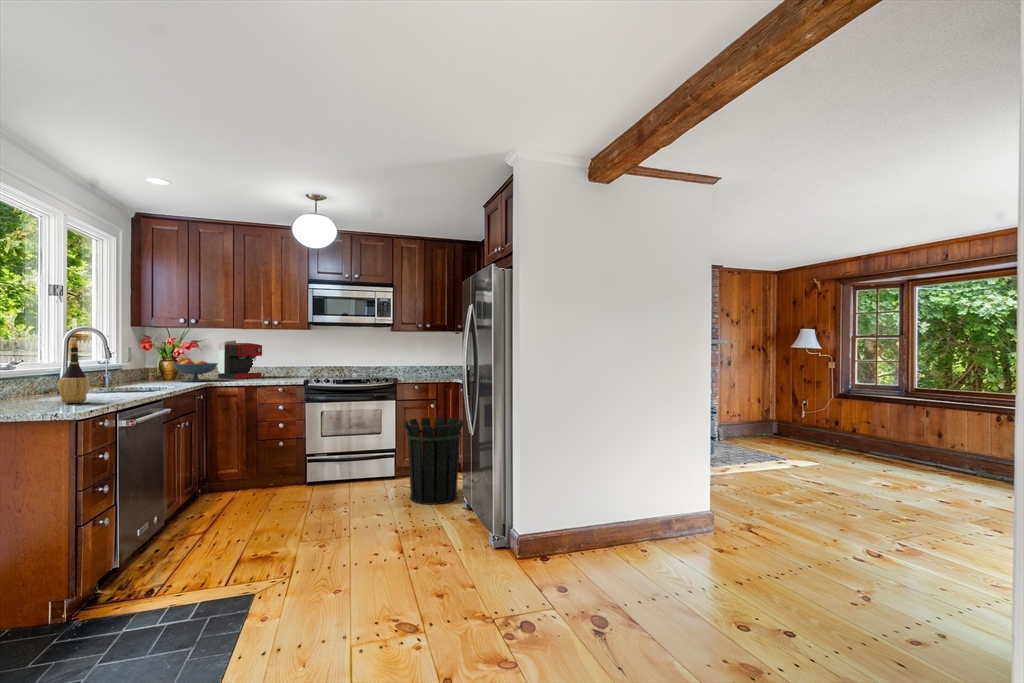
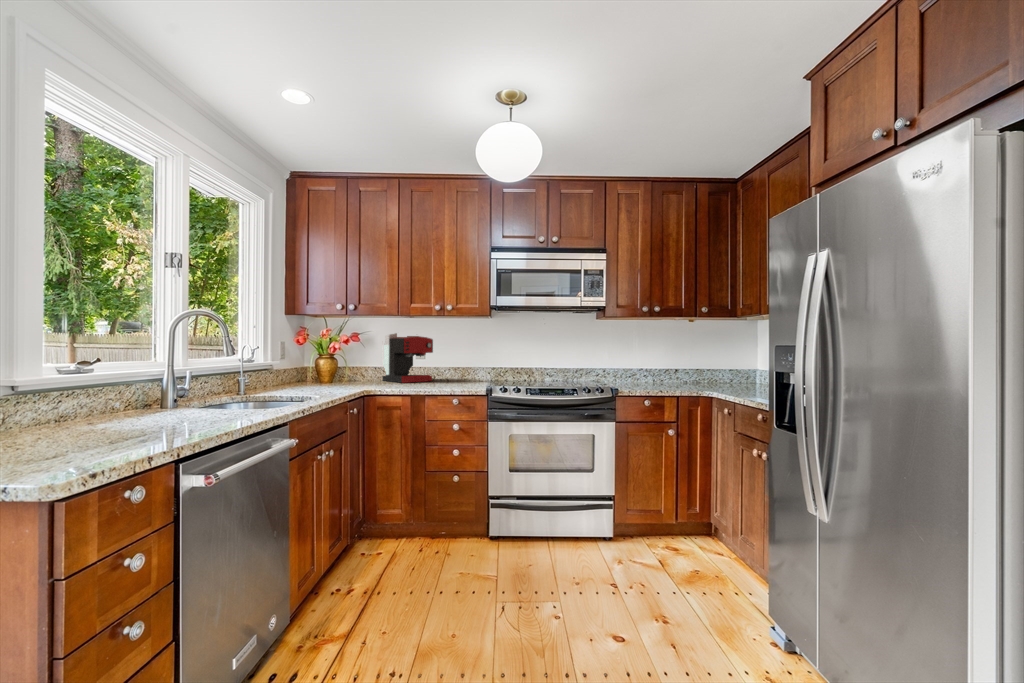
wine bottle: present [58,343,90,403] -> none [92,332,148,440]
fruit bowl: present [173,357,217,382] -> none [327,354,380,387]
waste bin: present [403,417,463,505] -> none [643,457,756,622]

